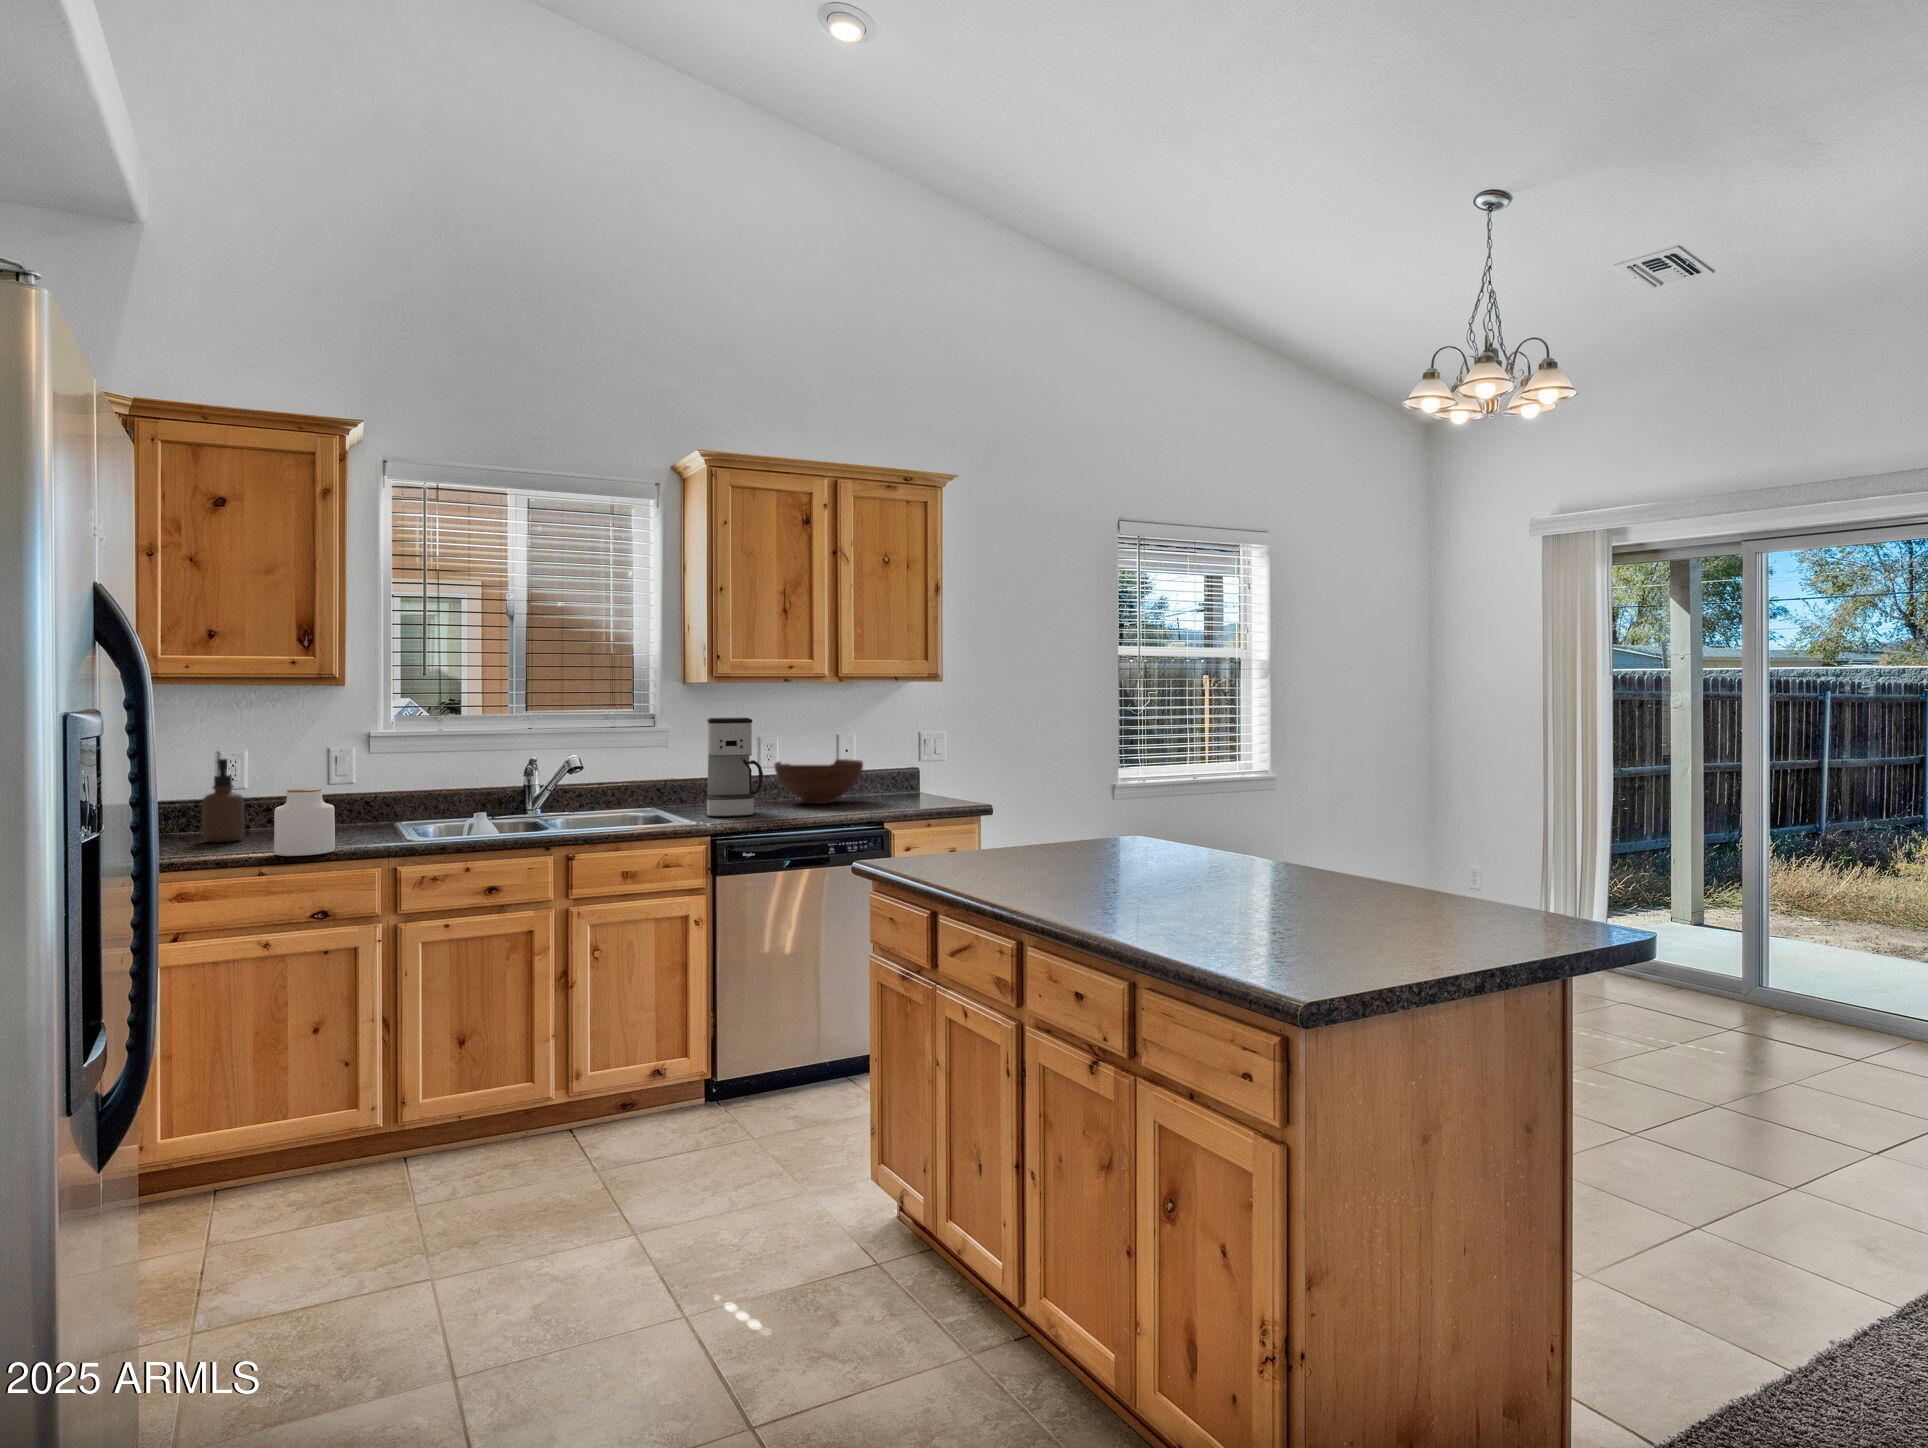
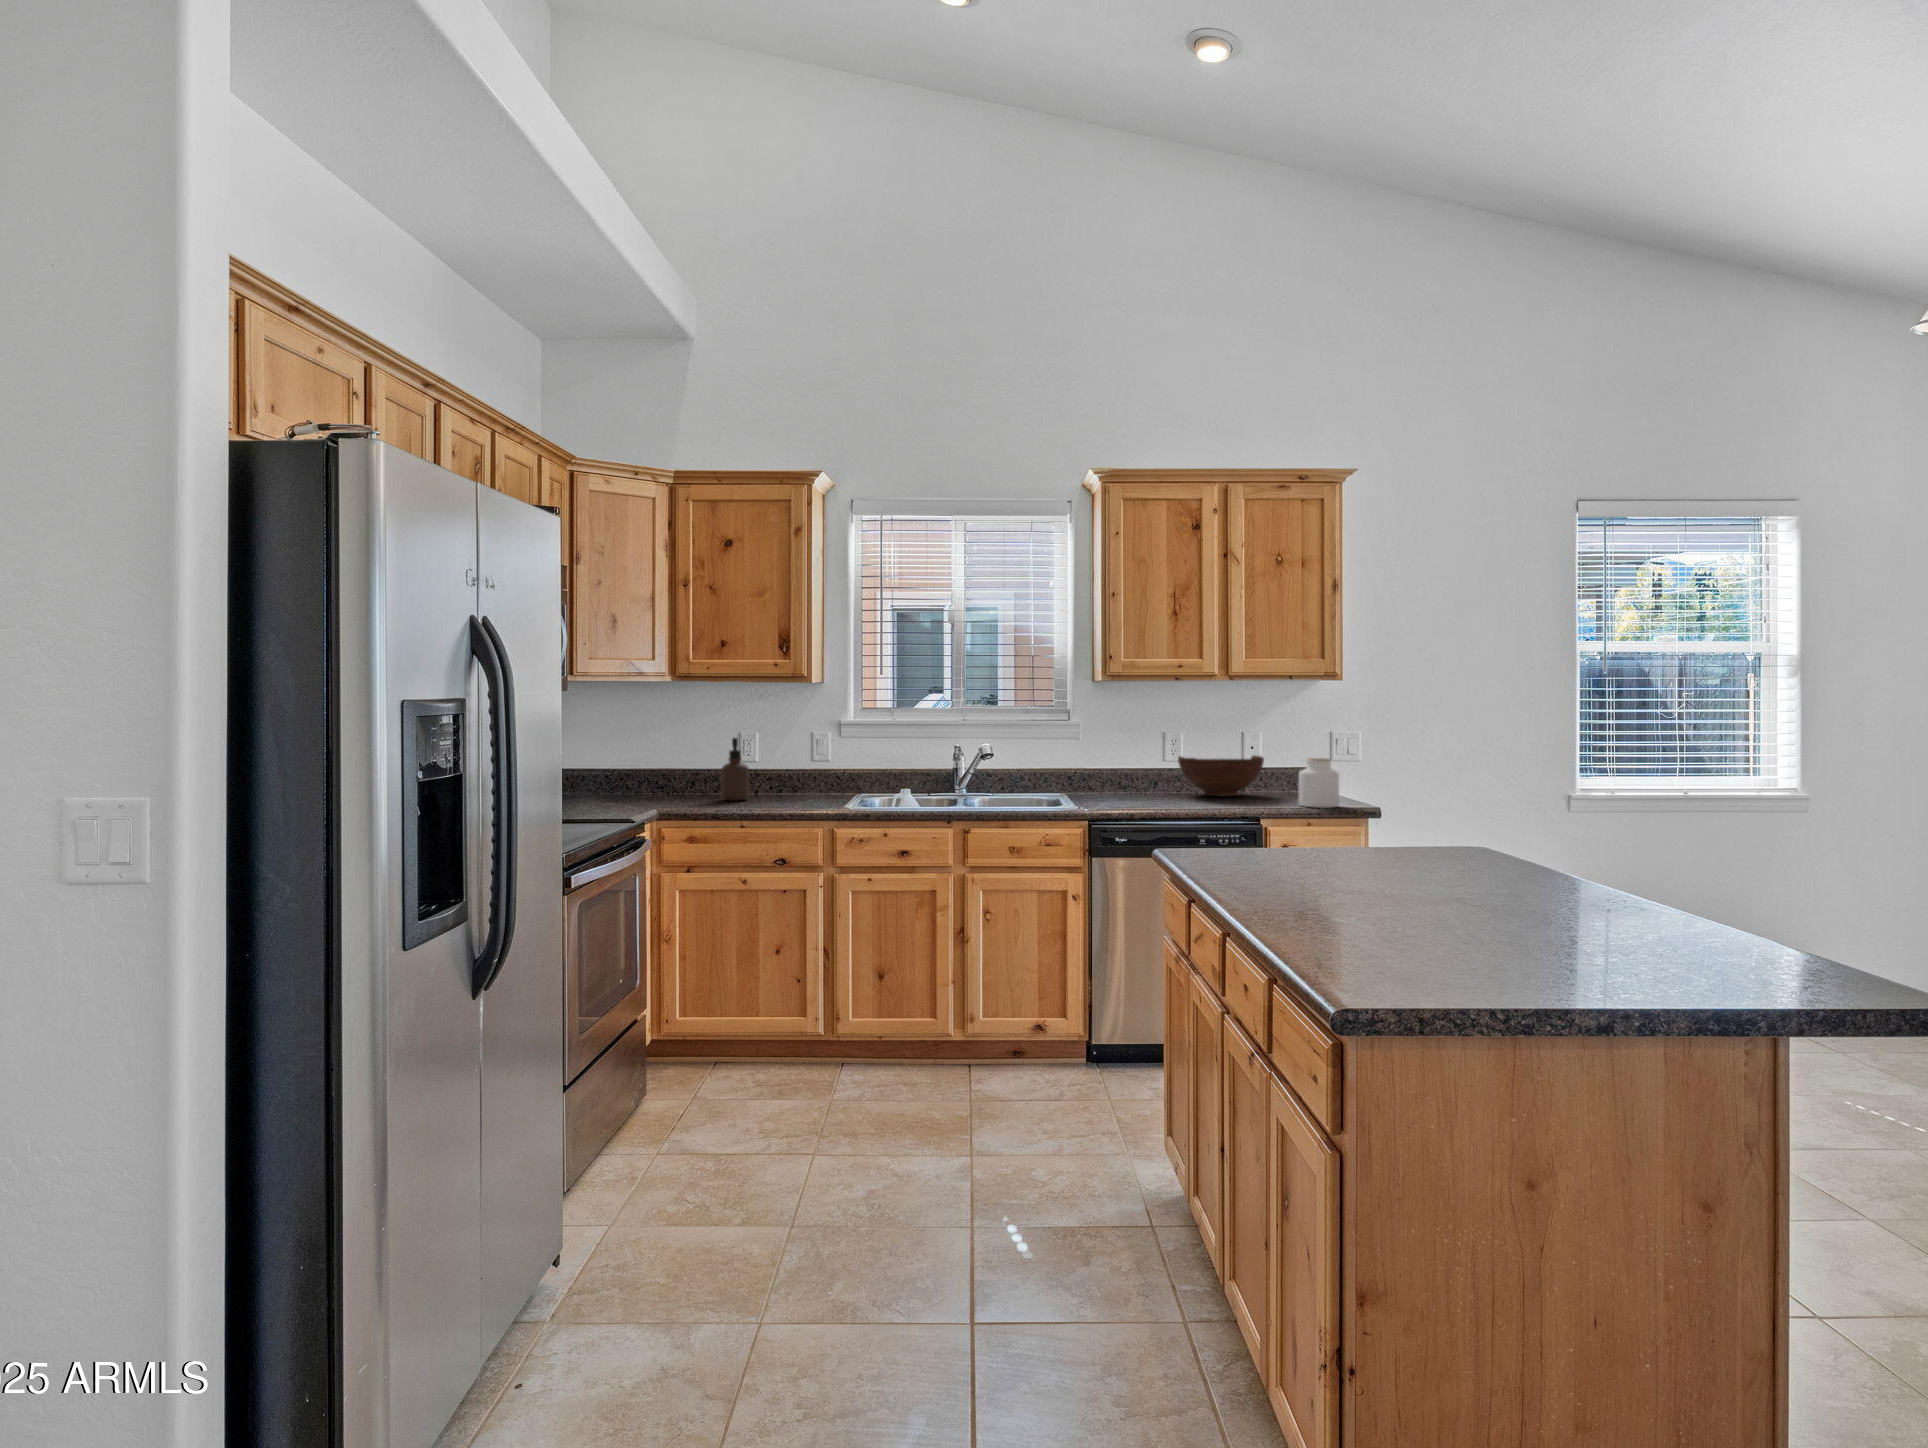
coffee maker: present [706,718,763,817] -> none [1103,713,1155,804]
jar: present [274,788,335,856] -> present [1299,758,1339,808]

